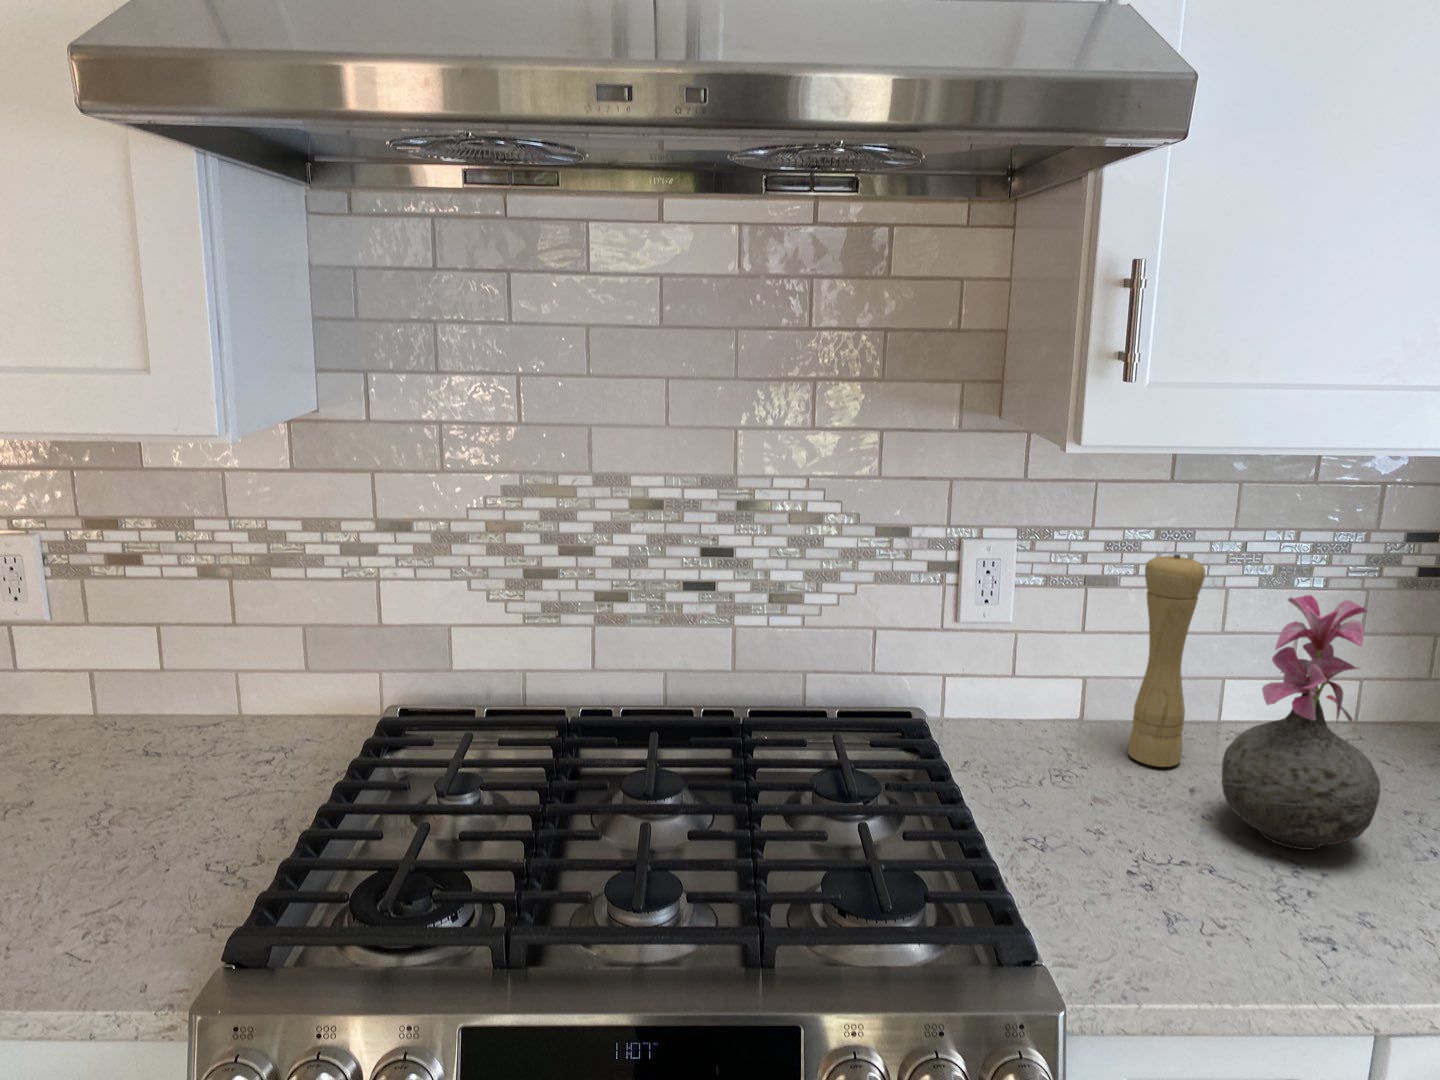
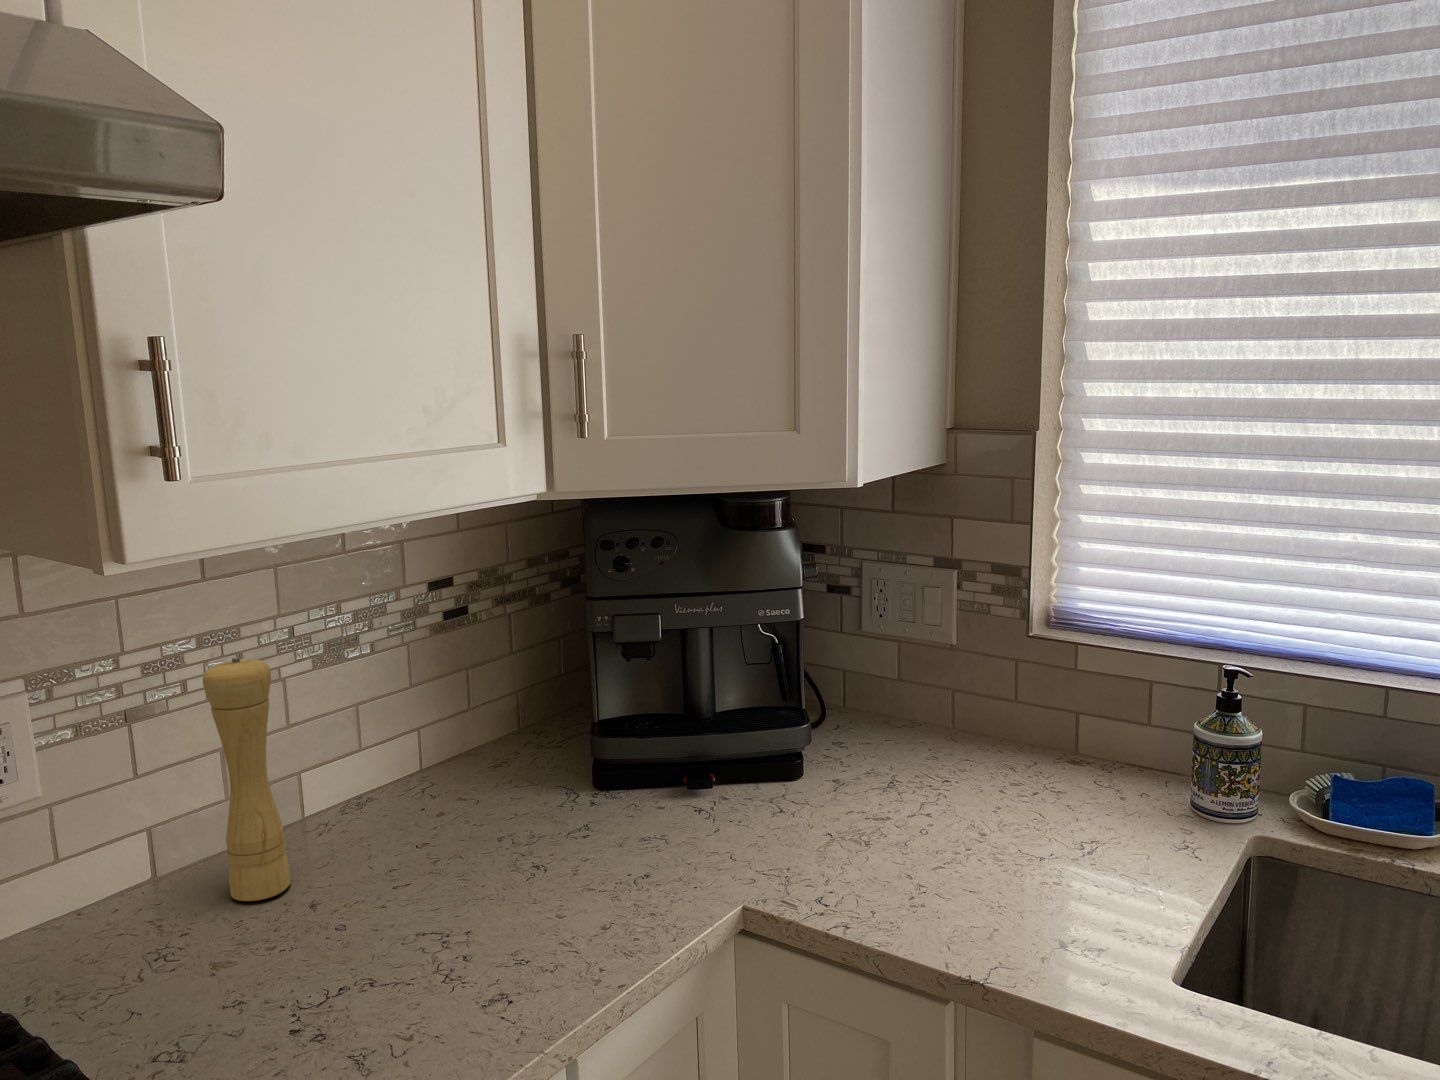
vase: present [1222,595,1380,850] -> none [344,660,490,923]

